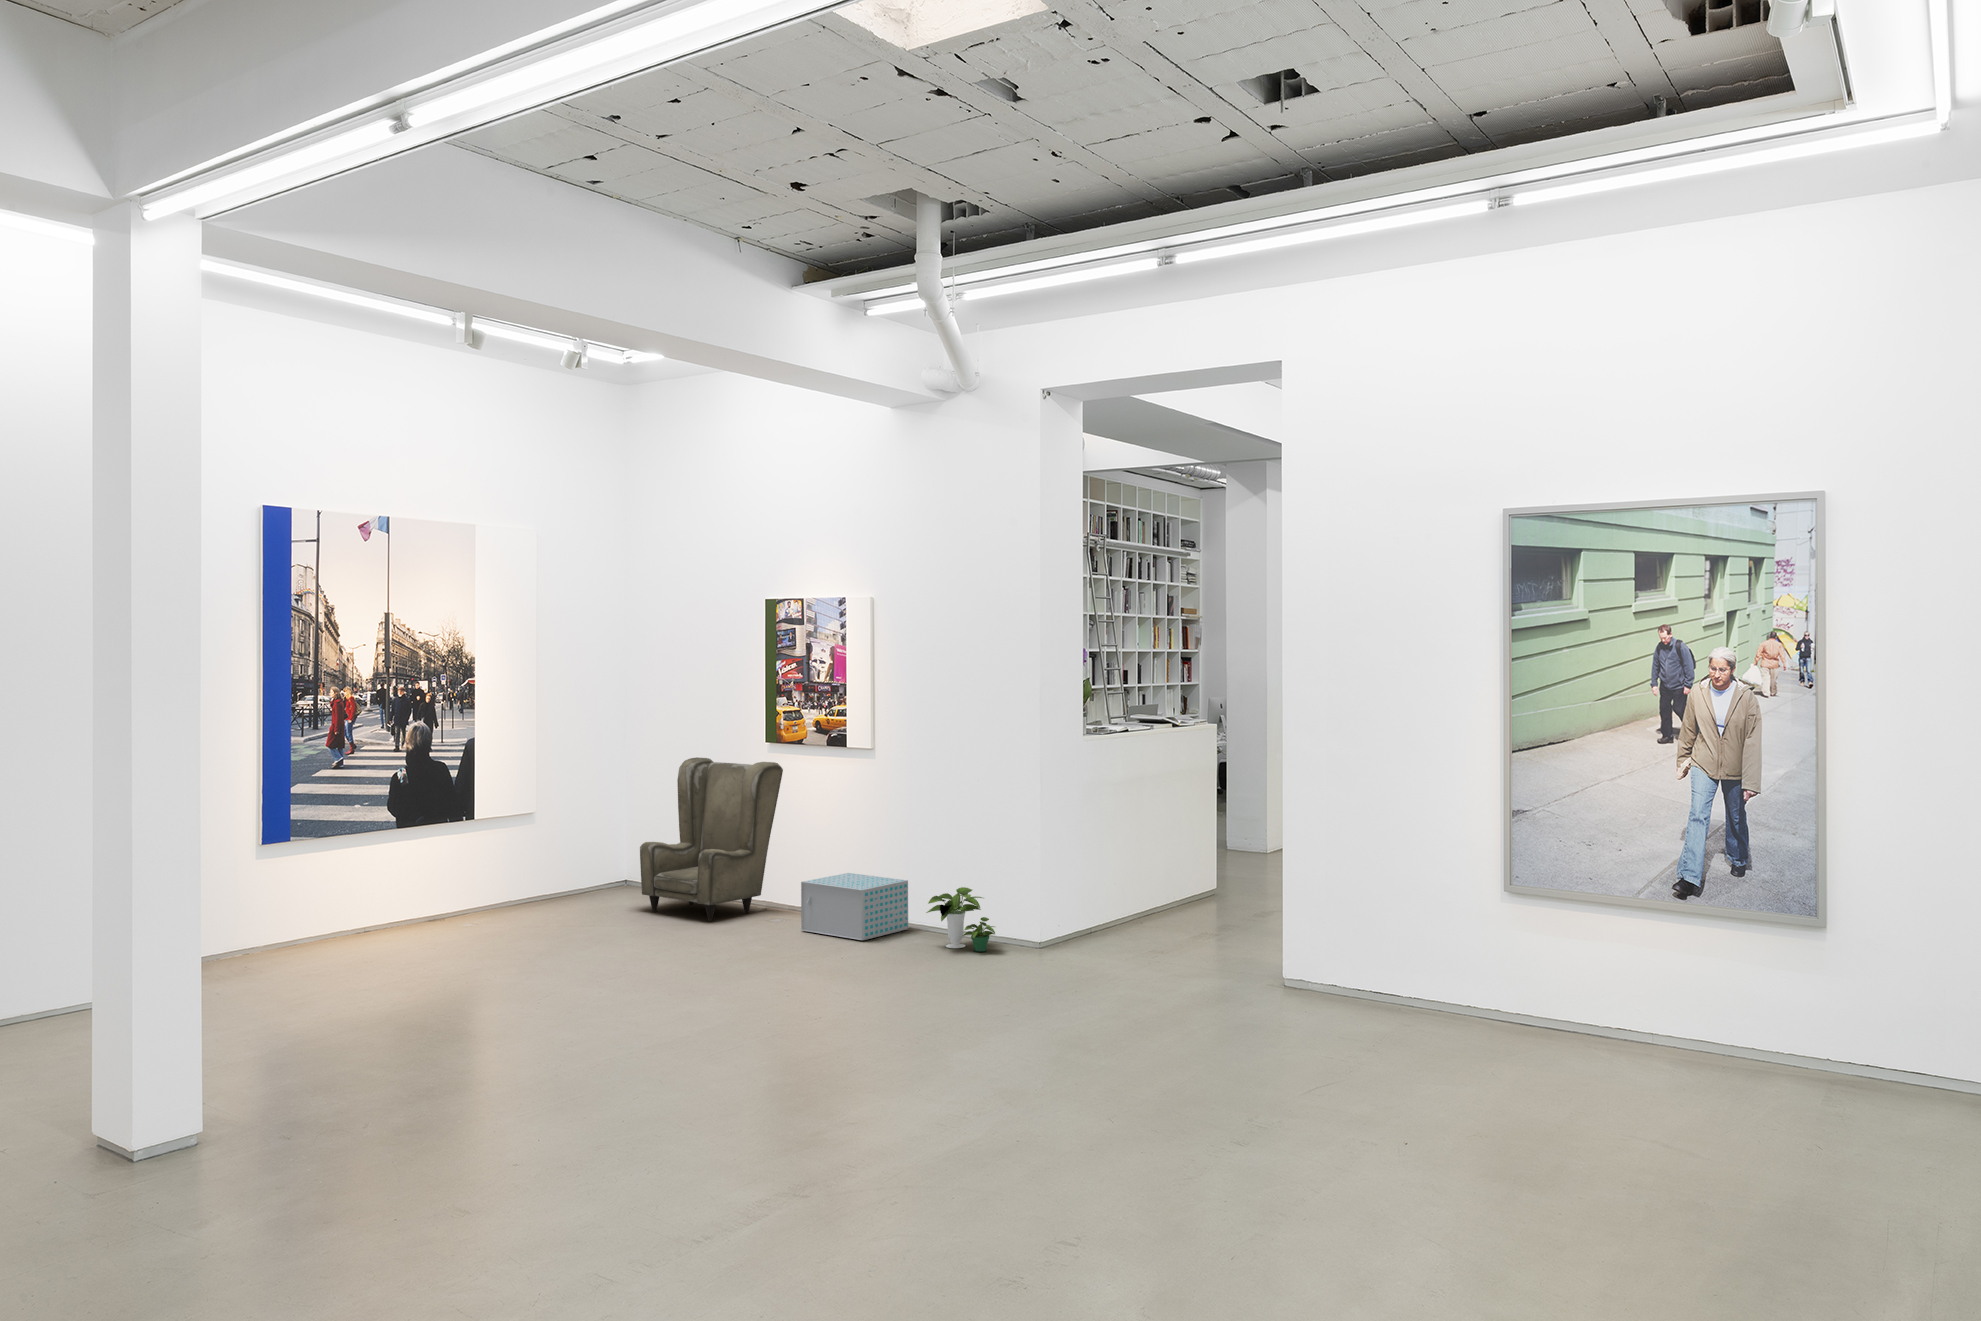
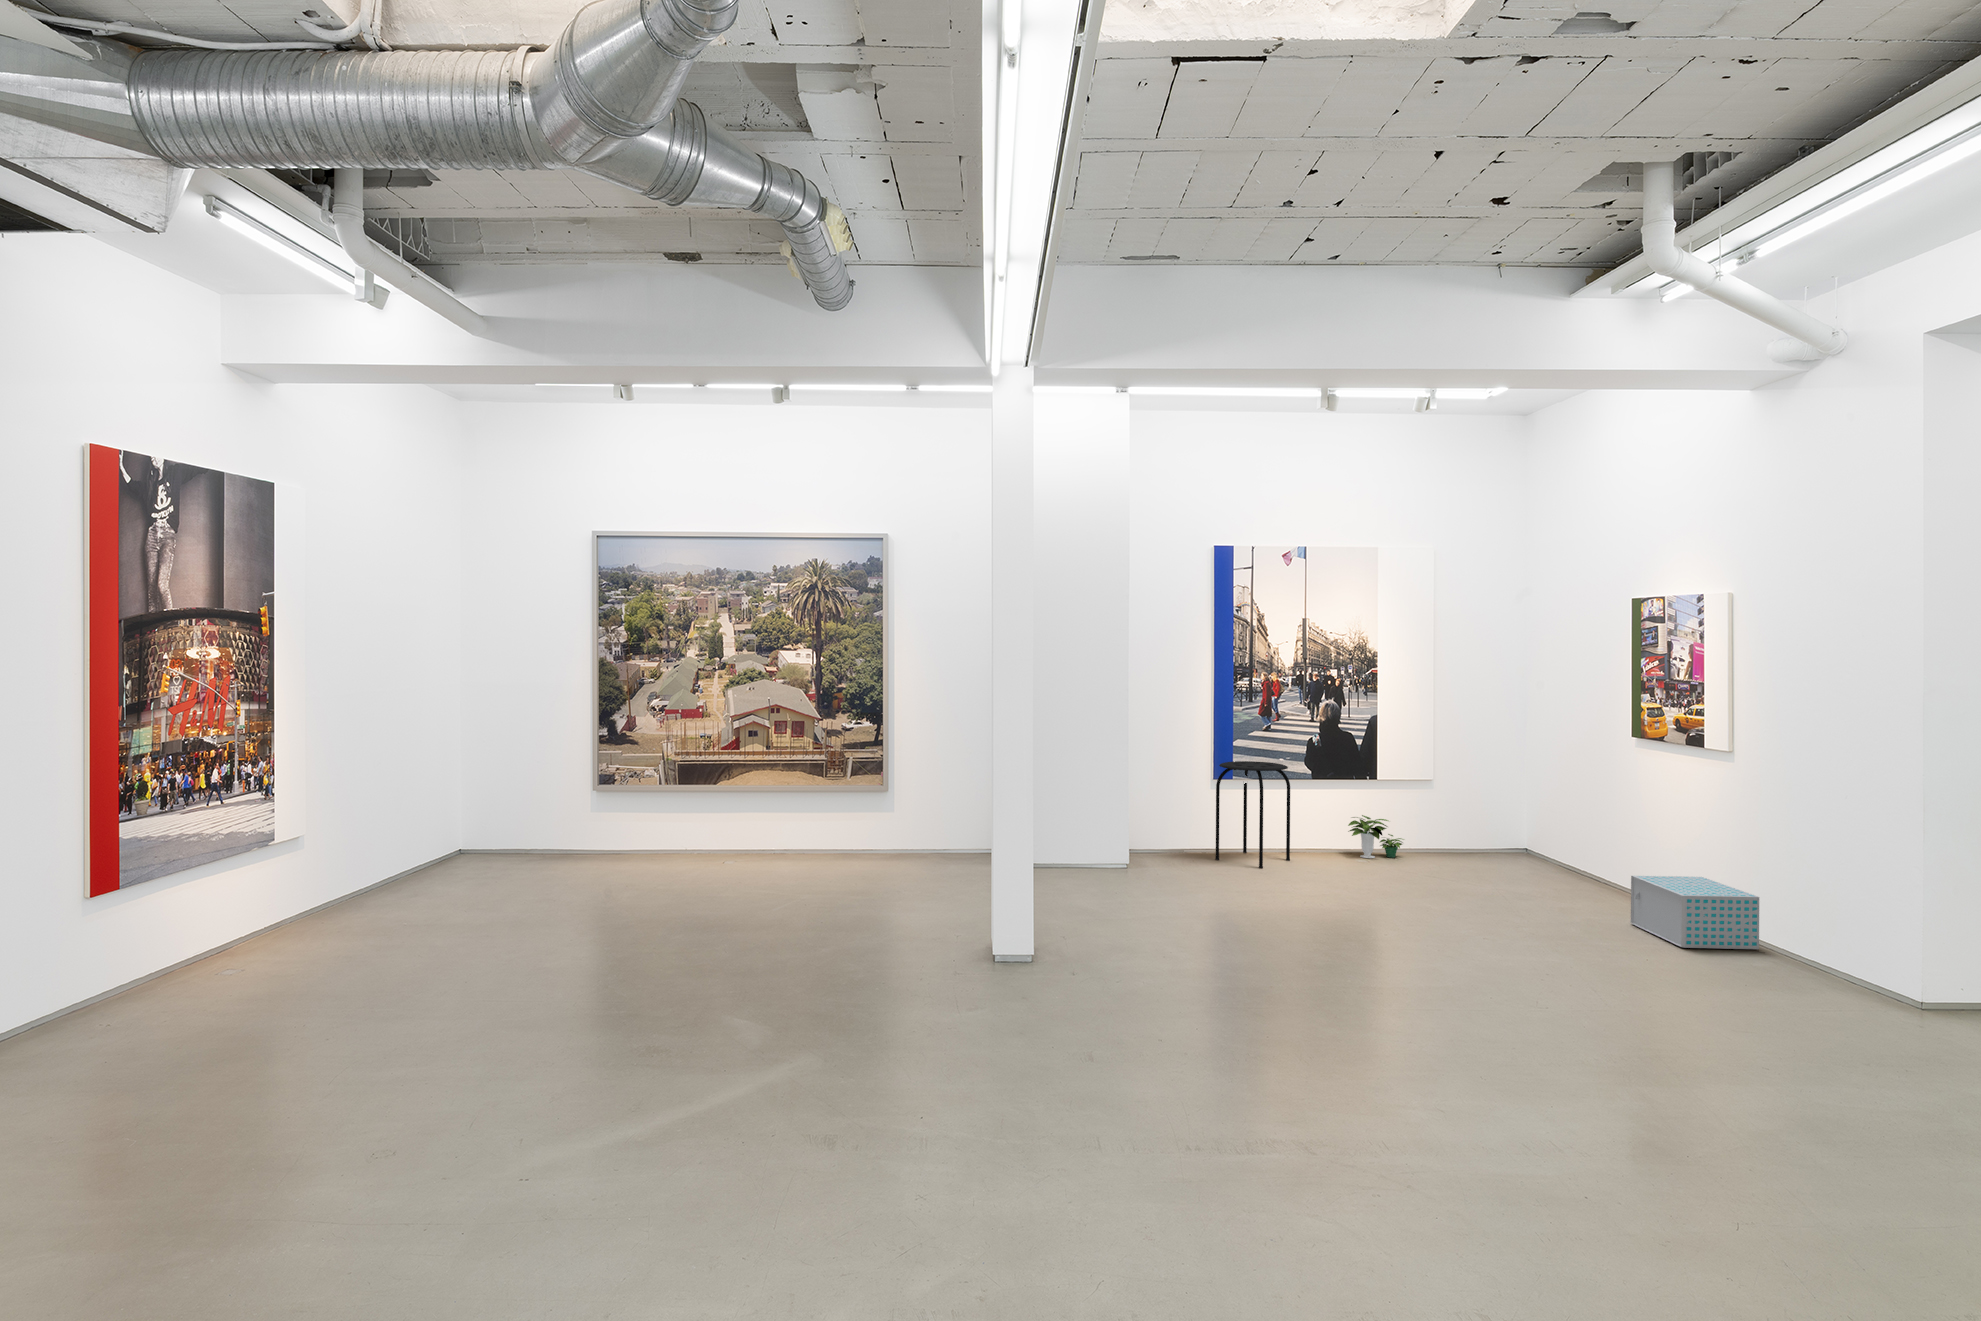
armchair: present [640,757,783,921] -> none [1506,746,1646,897]
stool: none [284,813,389,963] -> present [1215,761,1290,868]
potted plant: present [926,887,995,952] -> present [1348,815,1404,858]

